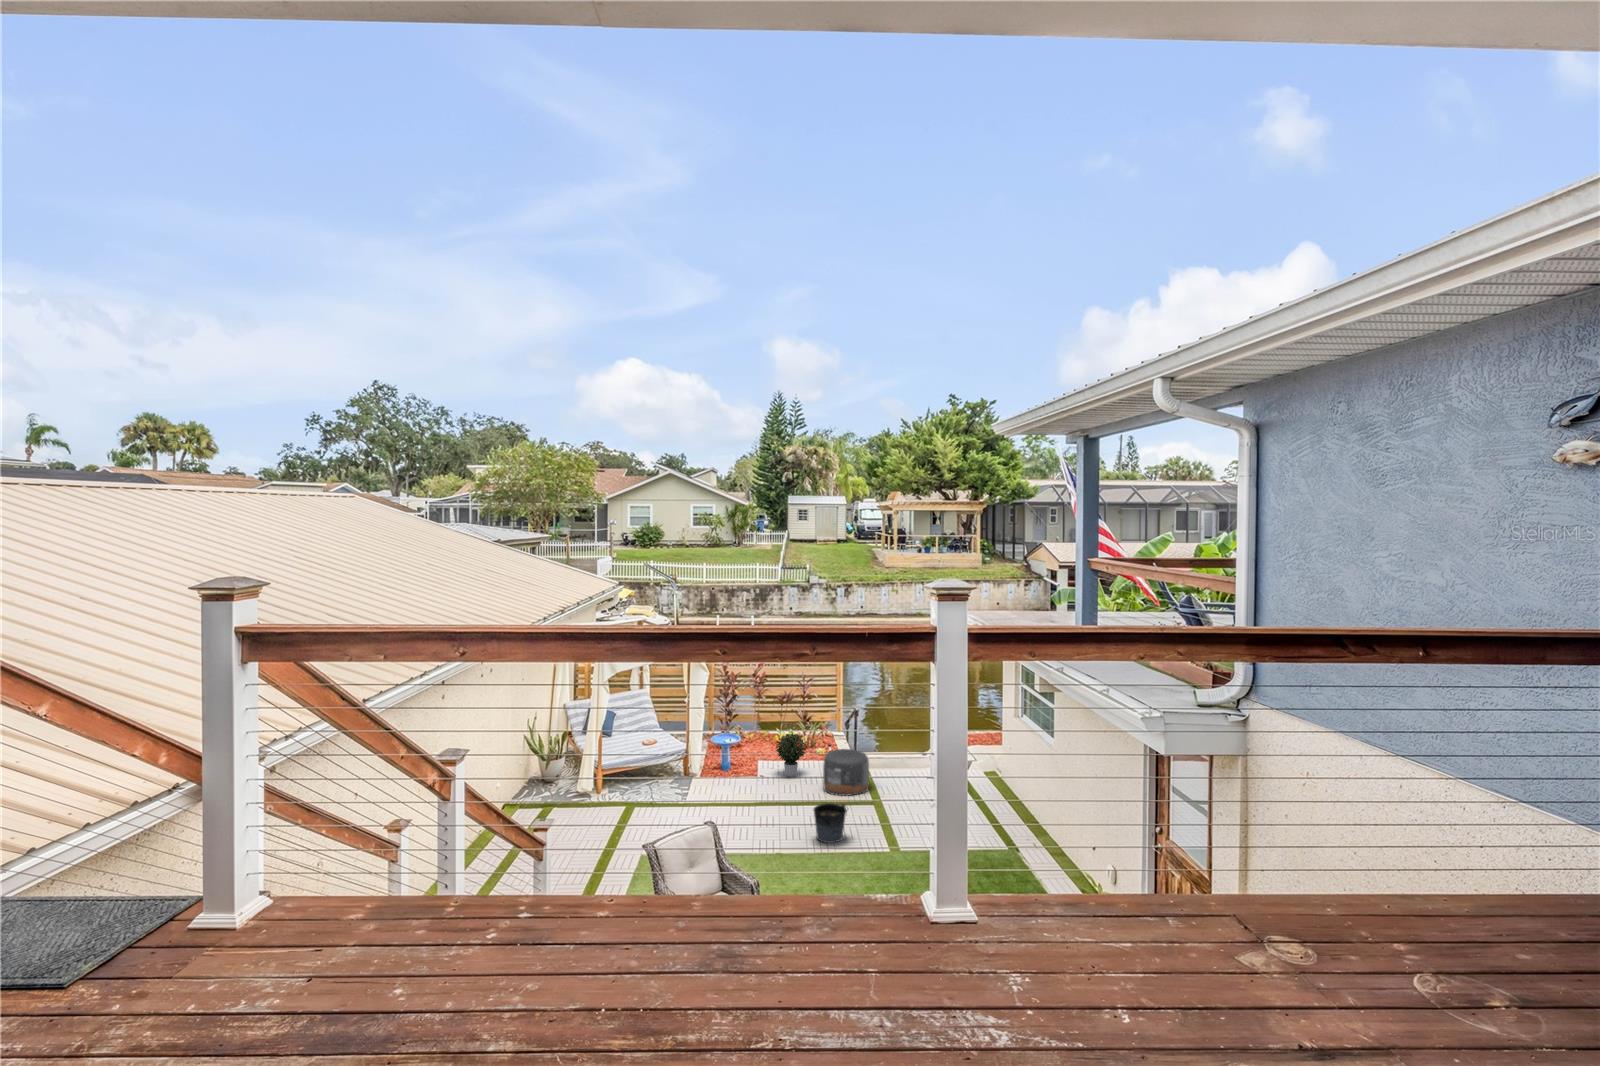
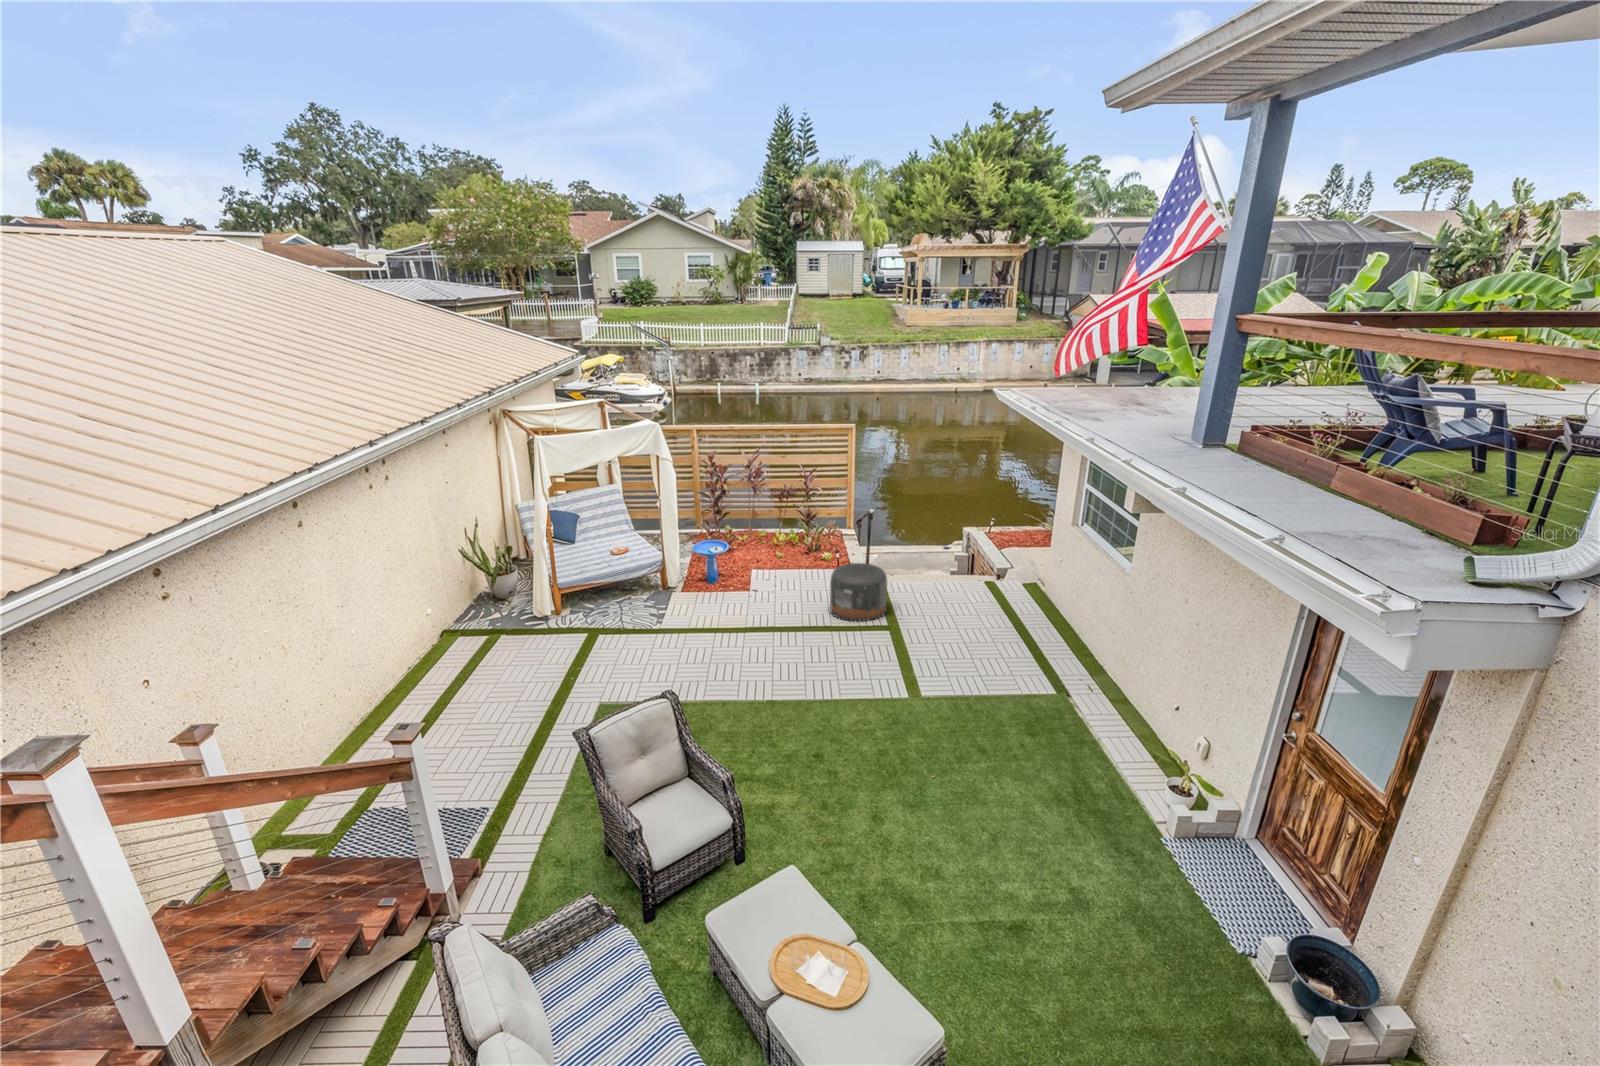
potted plant: present [776,733,806,777] -> none [772,542,810,594]
bucket: present [814,803,847,843] -> none [815,644,861,695]

